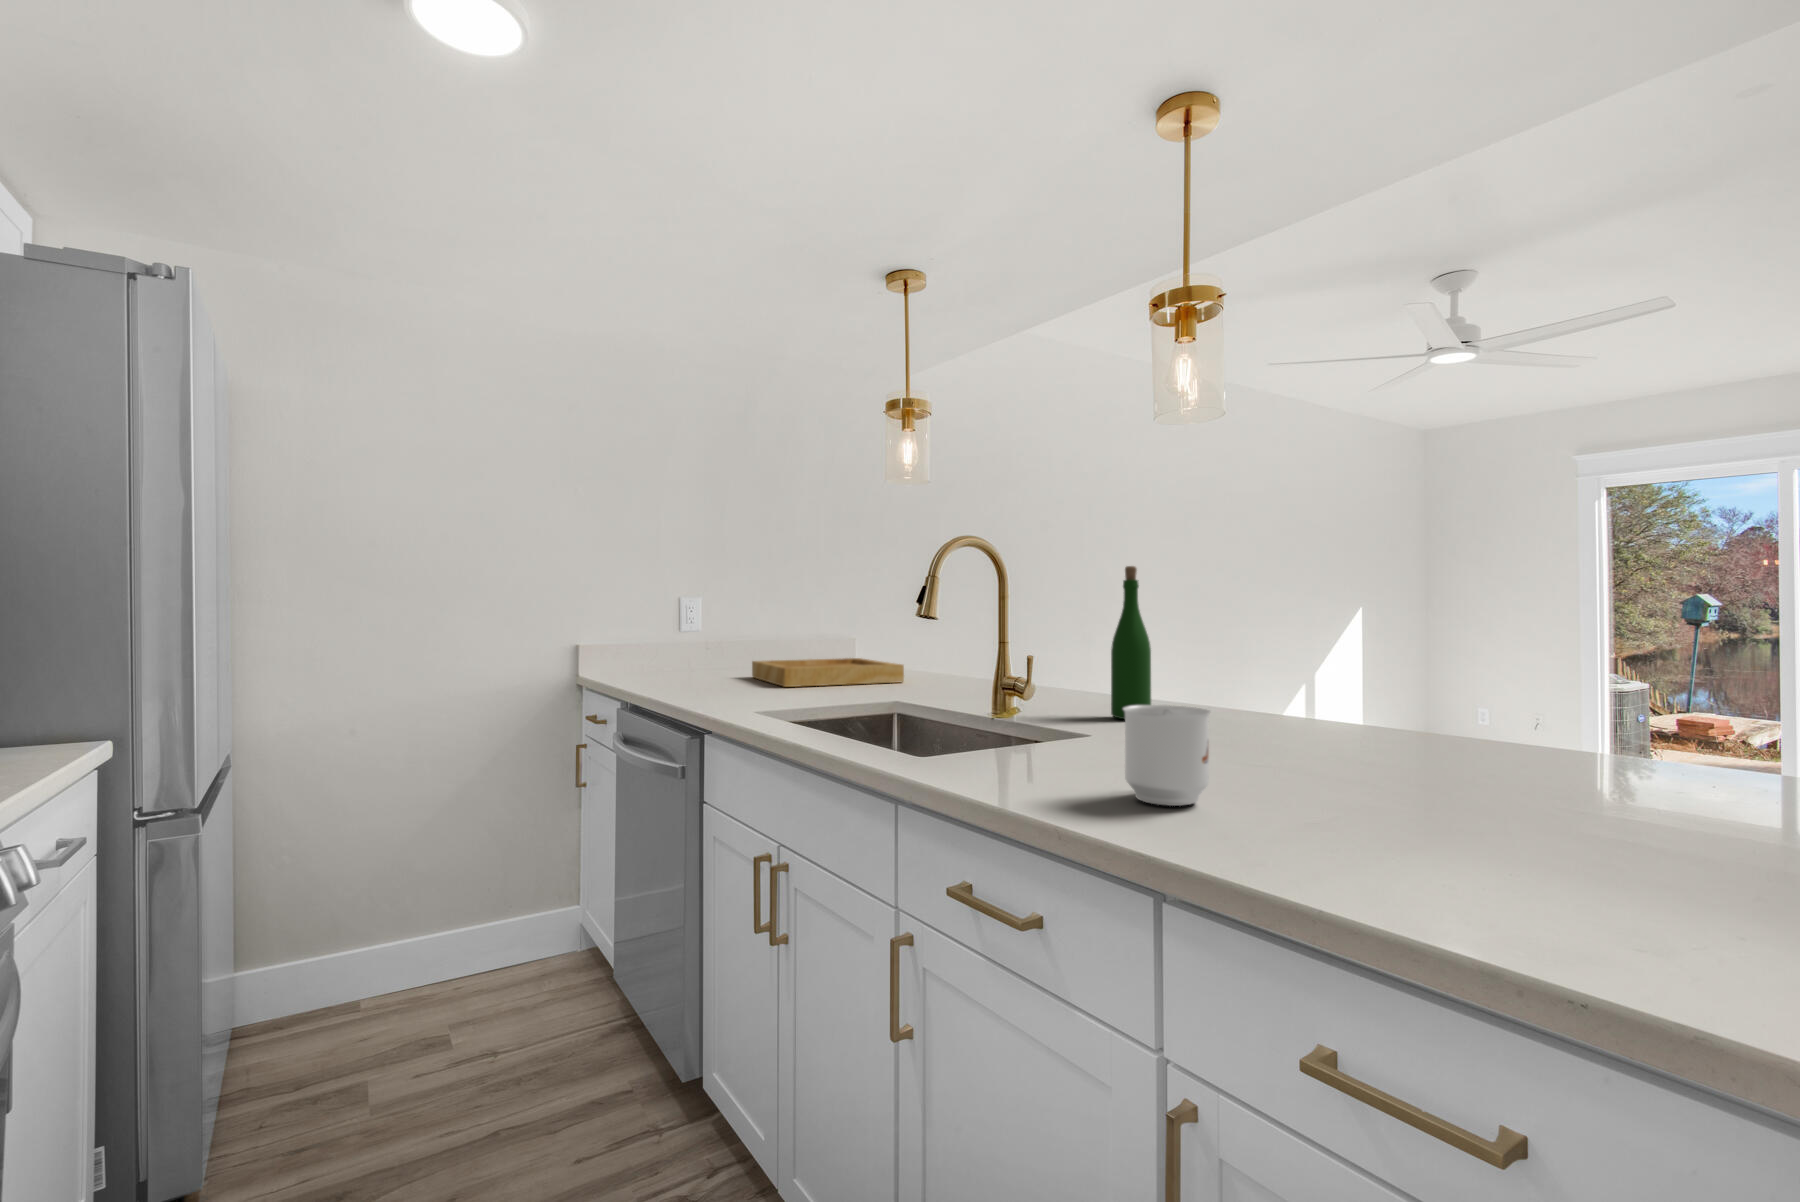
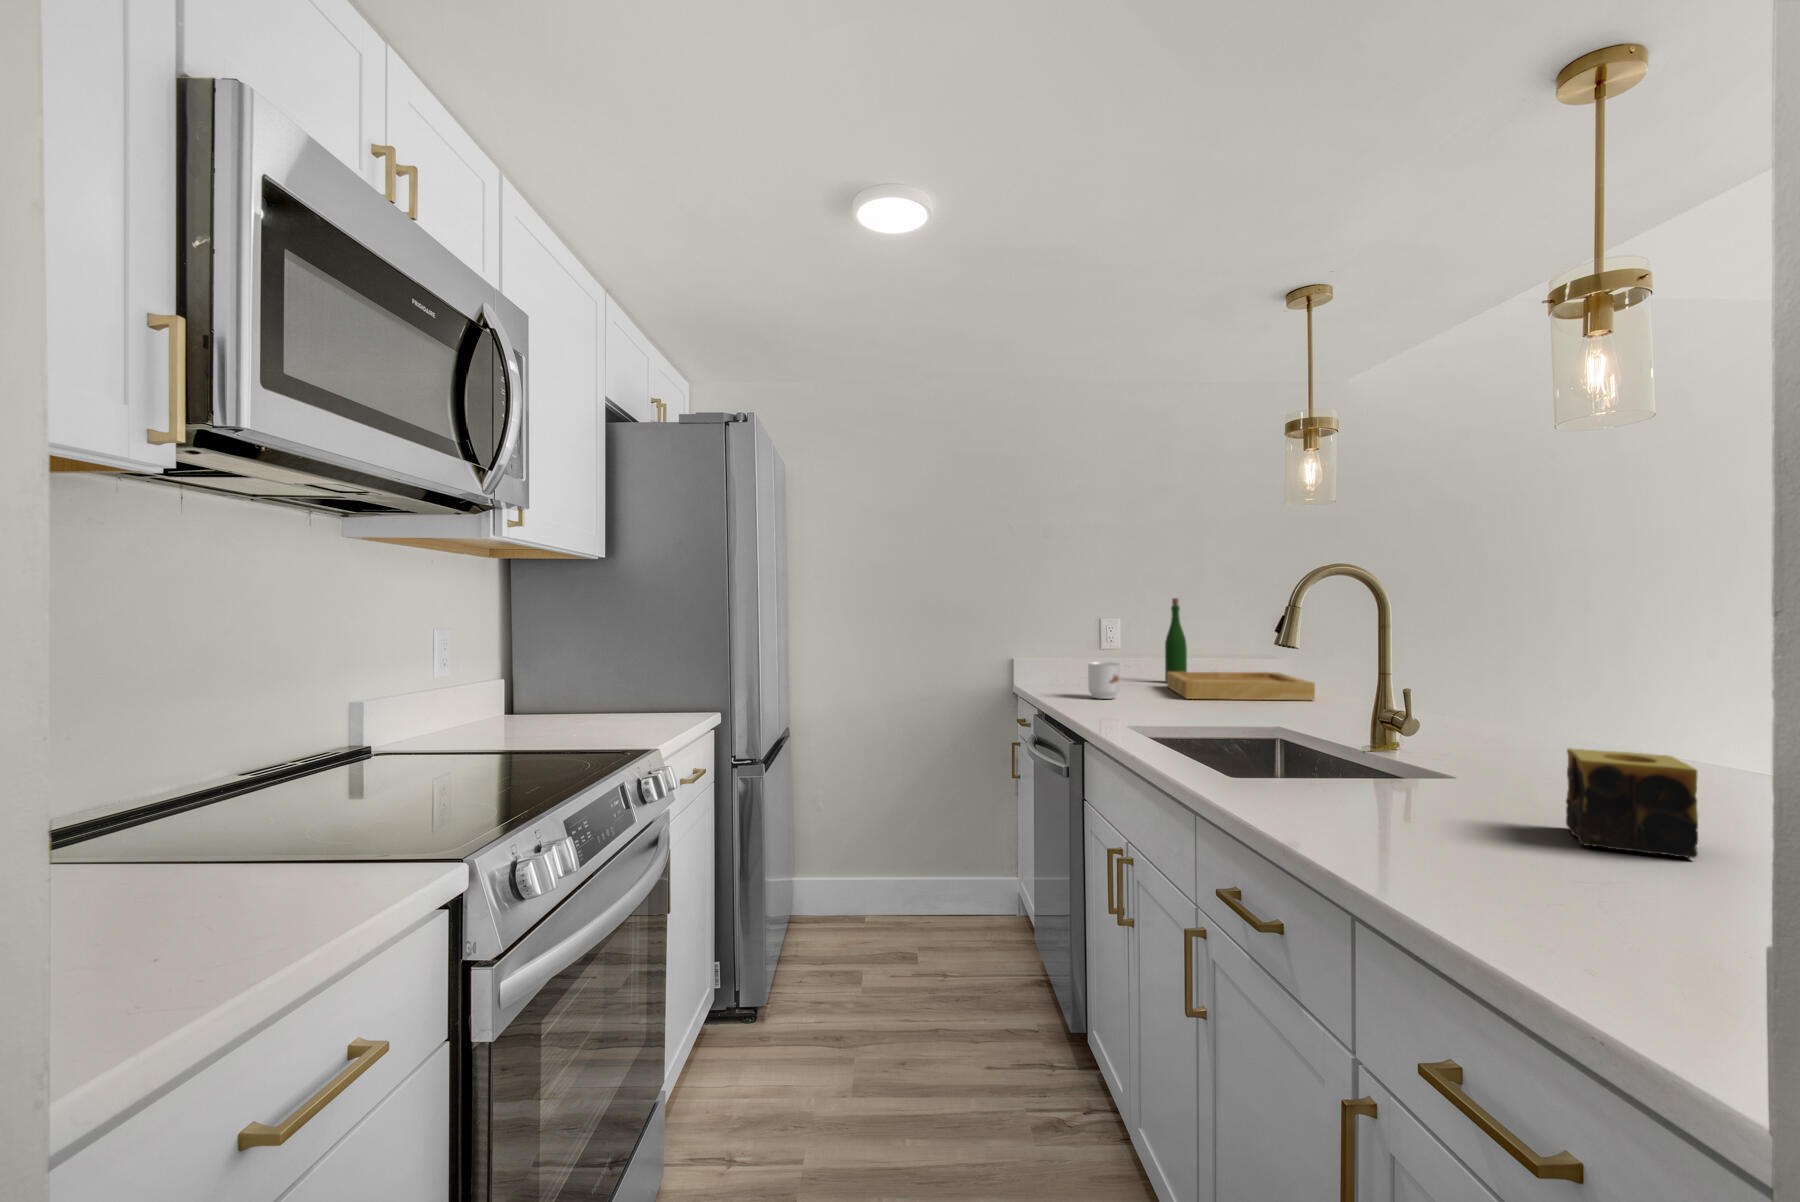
wine bottle: present [1111,566,1151,719] -> present [1165,598,1187,682]
candle: none [1202,693,1304,774] -> present [1566,748,1698,858]
mug: present [1123,705,1210,806] -> present [1088,662,1119,699]

